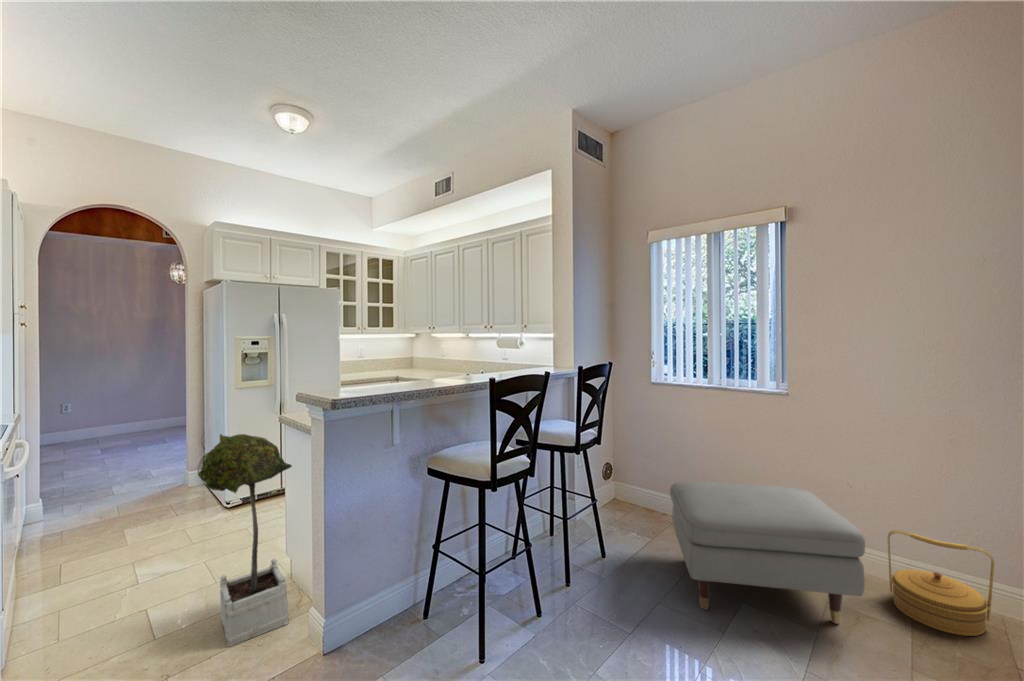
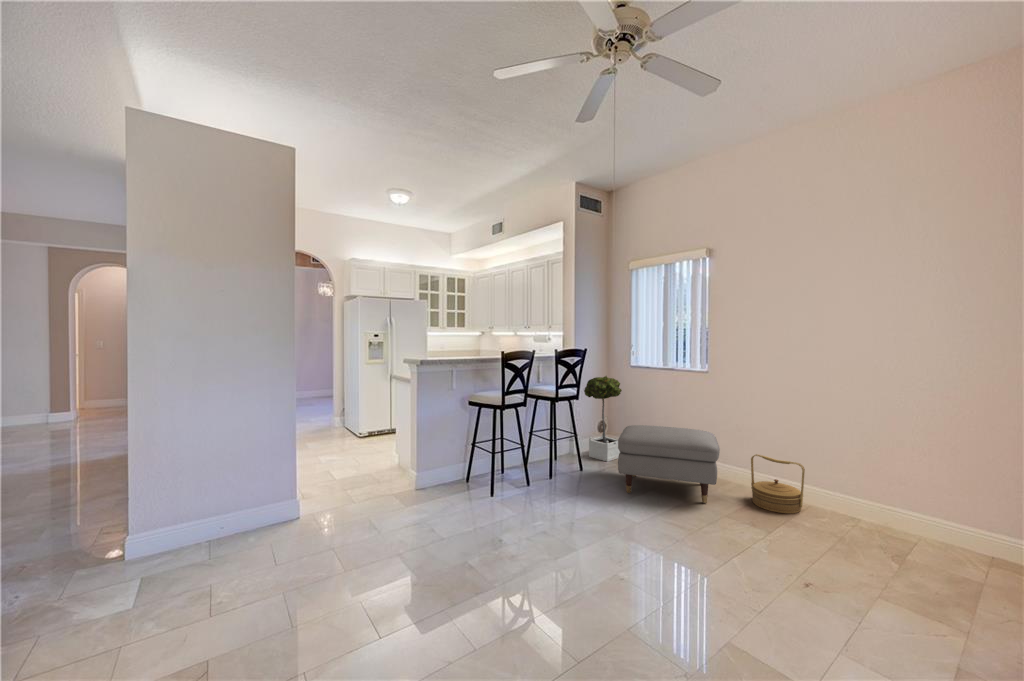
potted tree: present [198,434,292,647] -> present [584,376,622,462]

